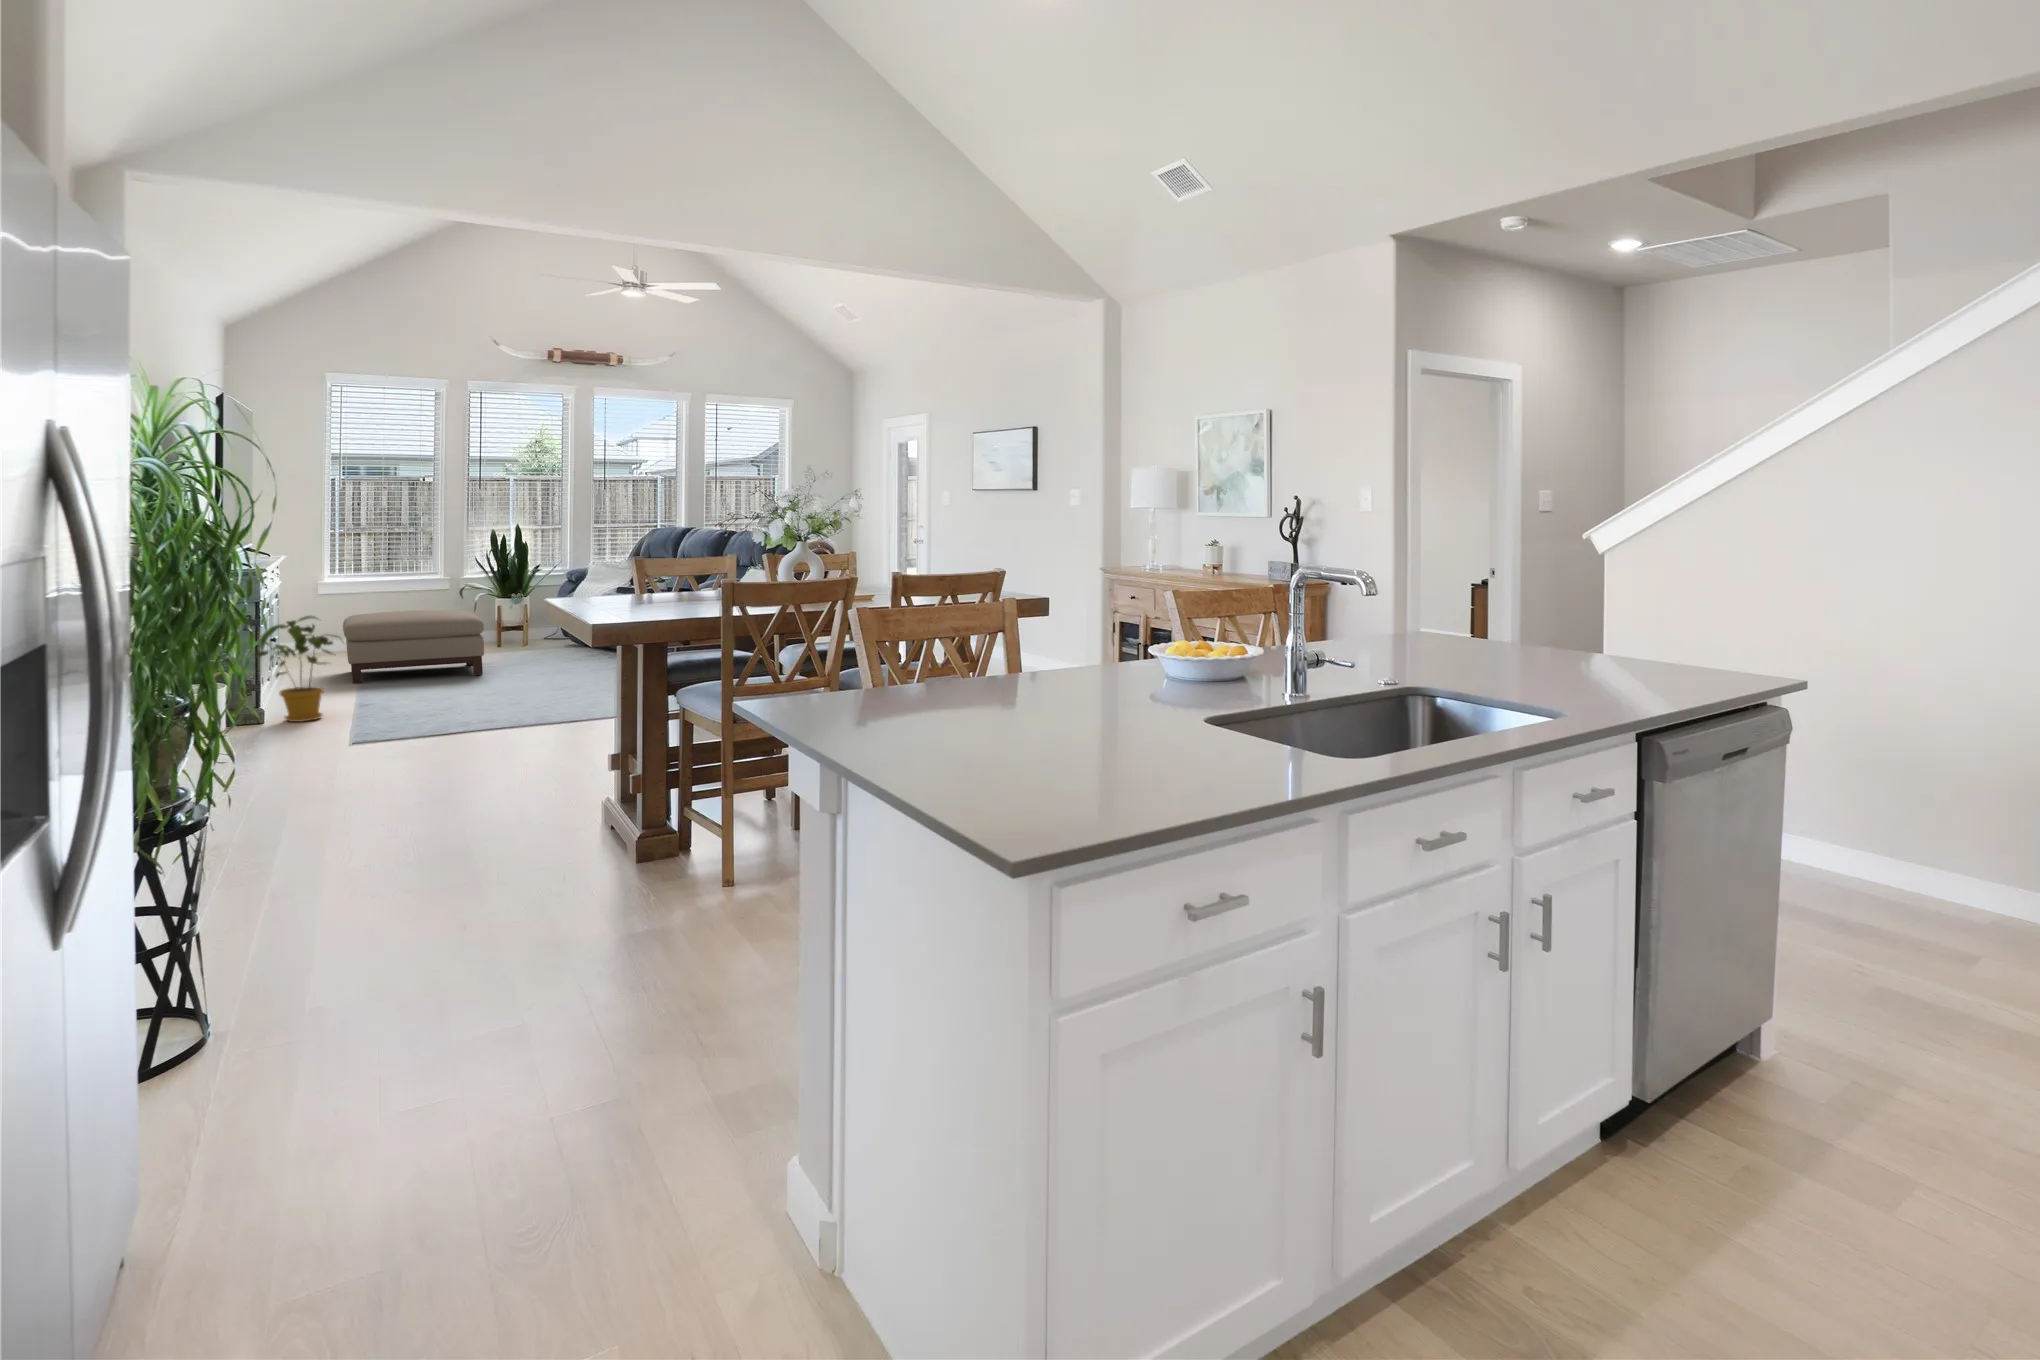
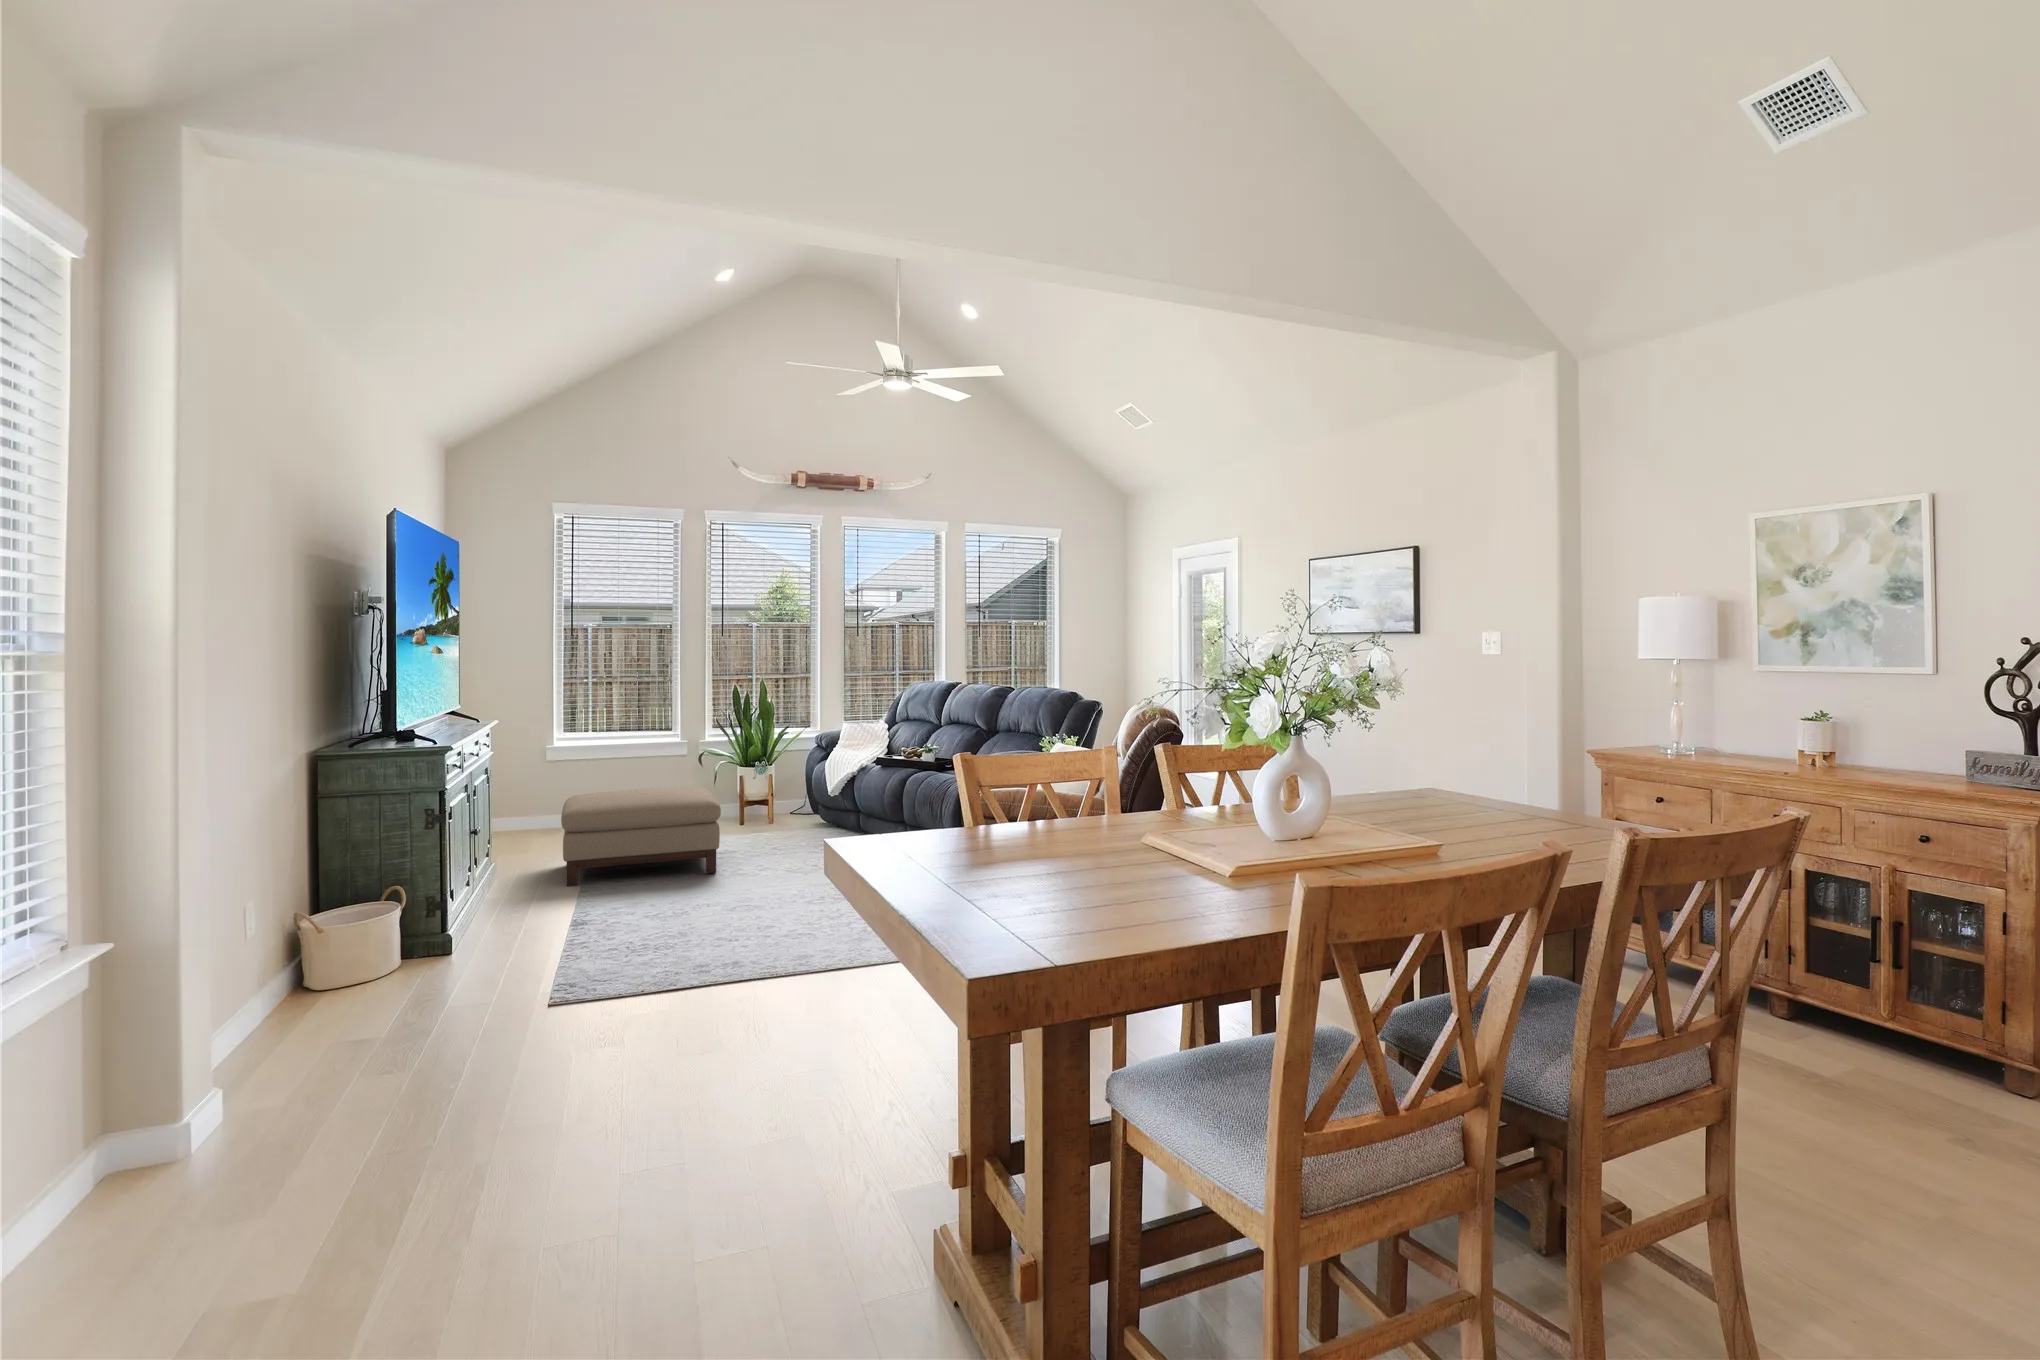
house plant: present [256,616,341,722] -> none [420,818,552,962]

